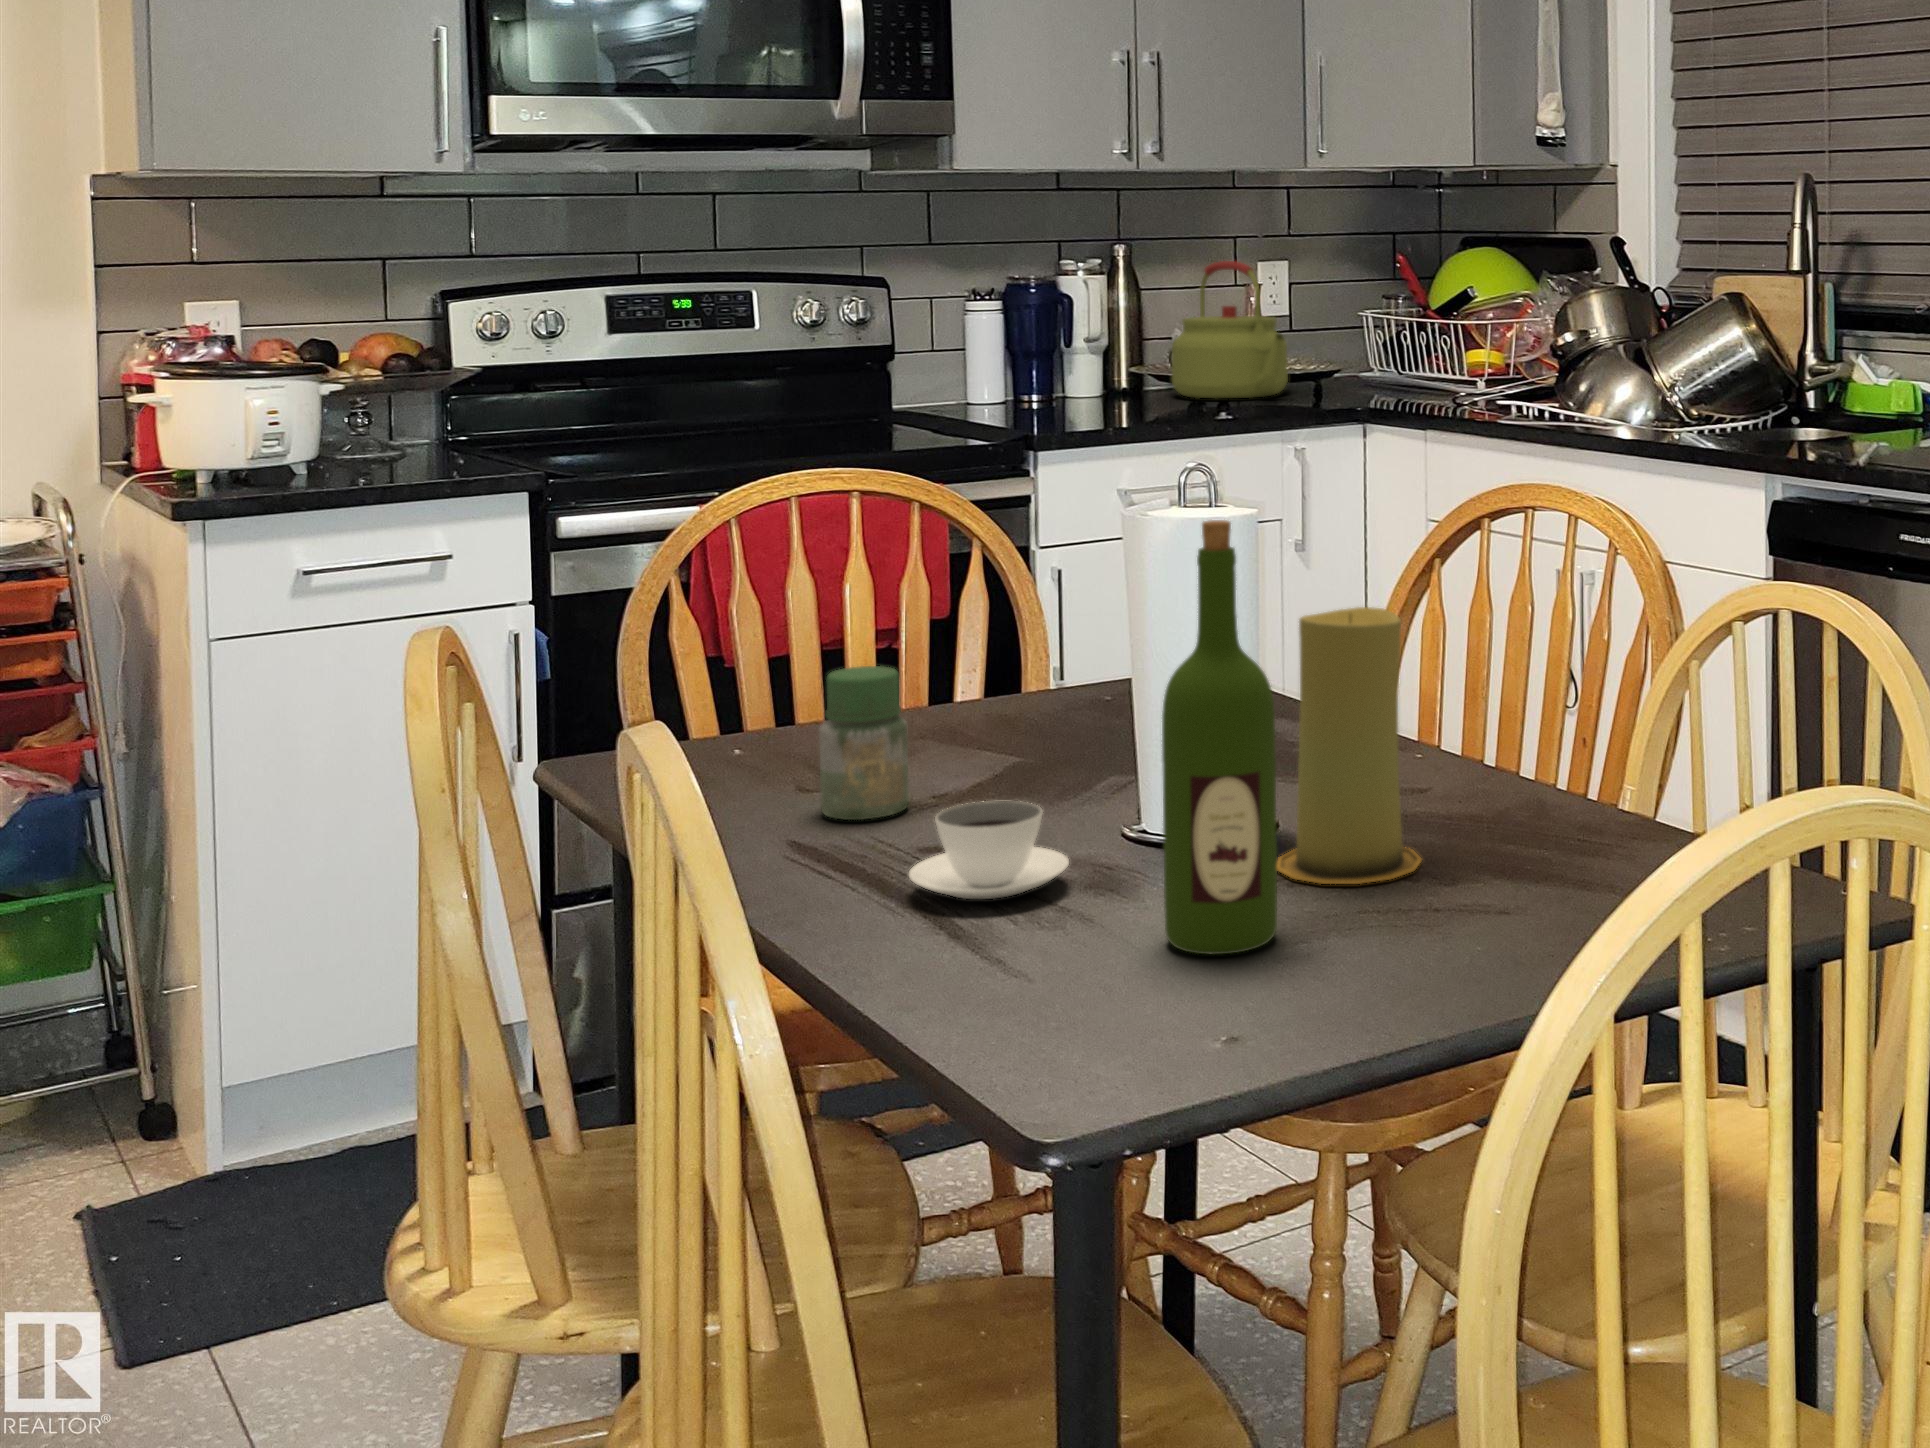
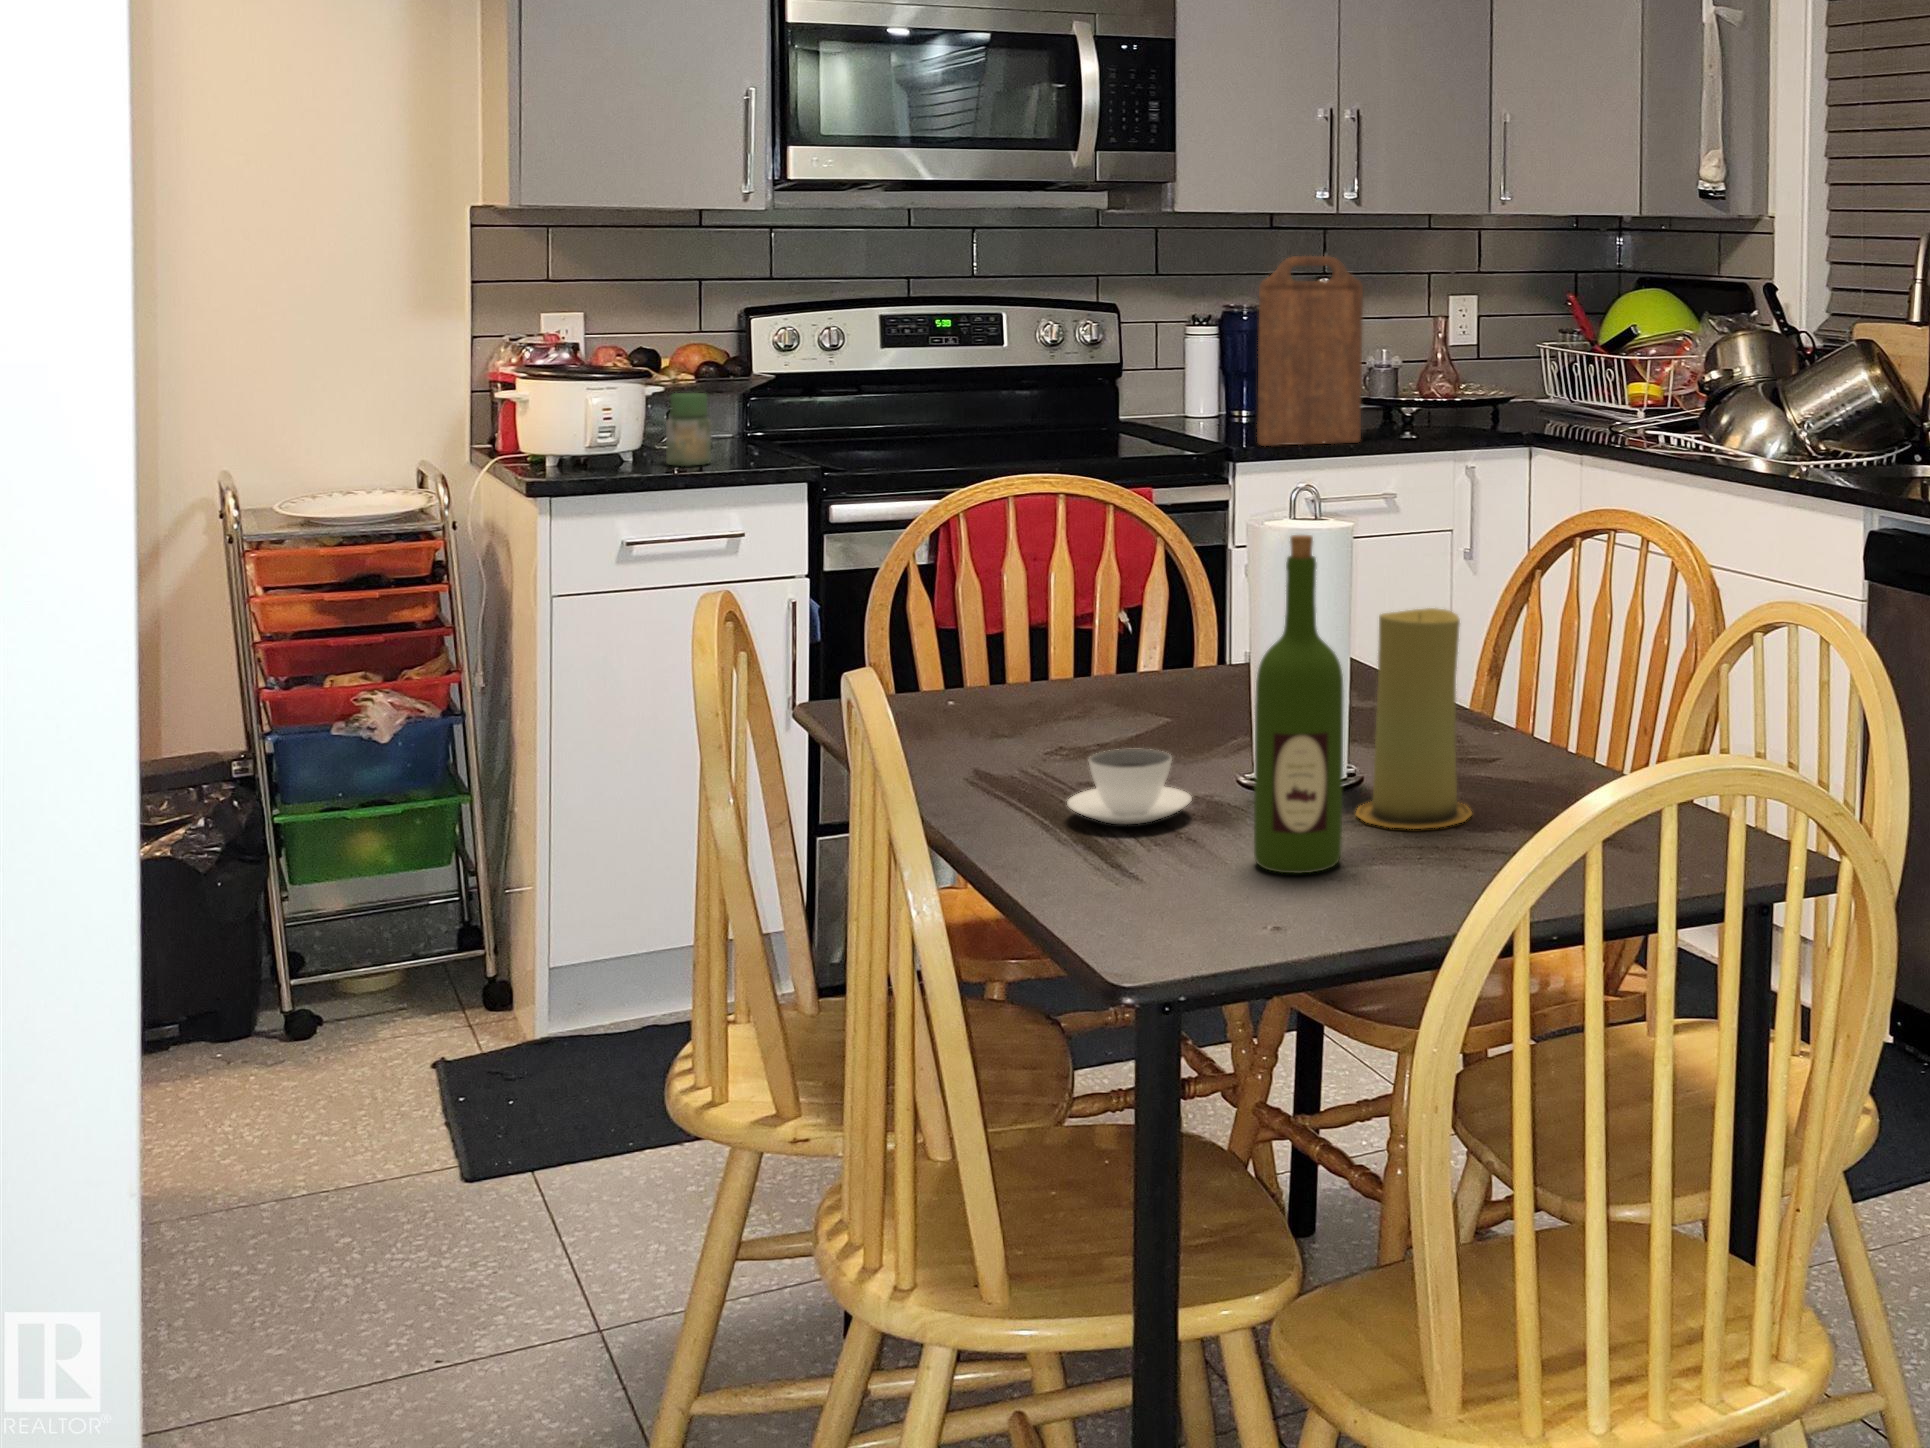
cutting board: none [1055,215,1175,431] -> present [1257,256,1363,446]
kettle: present [1172,261,1288,399] -> none [1367,296,1470,420]
jar: present [819,666,909,820] -> present [666,393,711,466]

